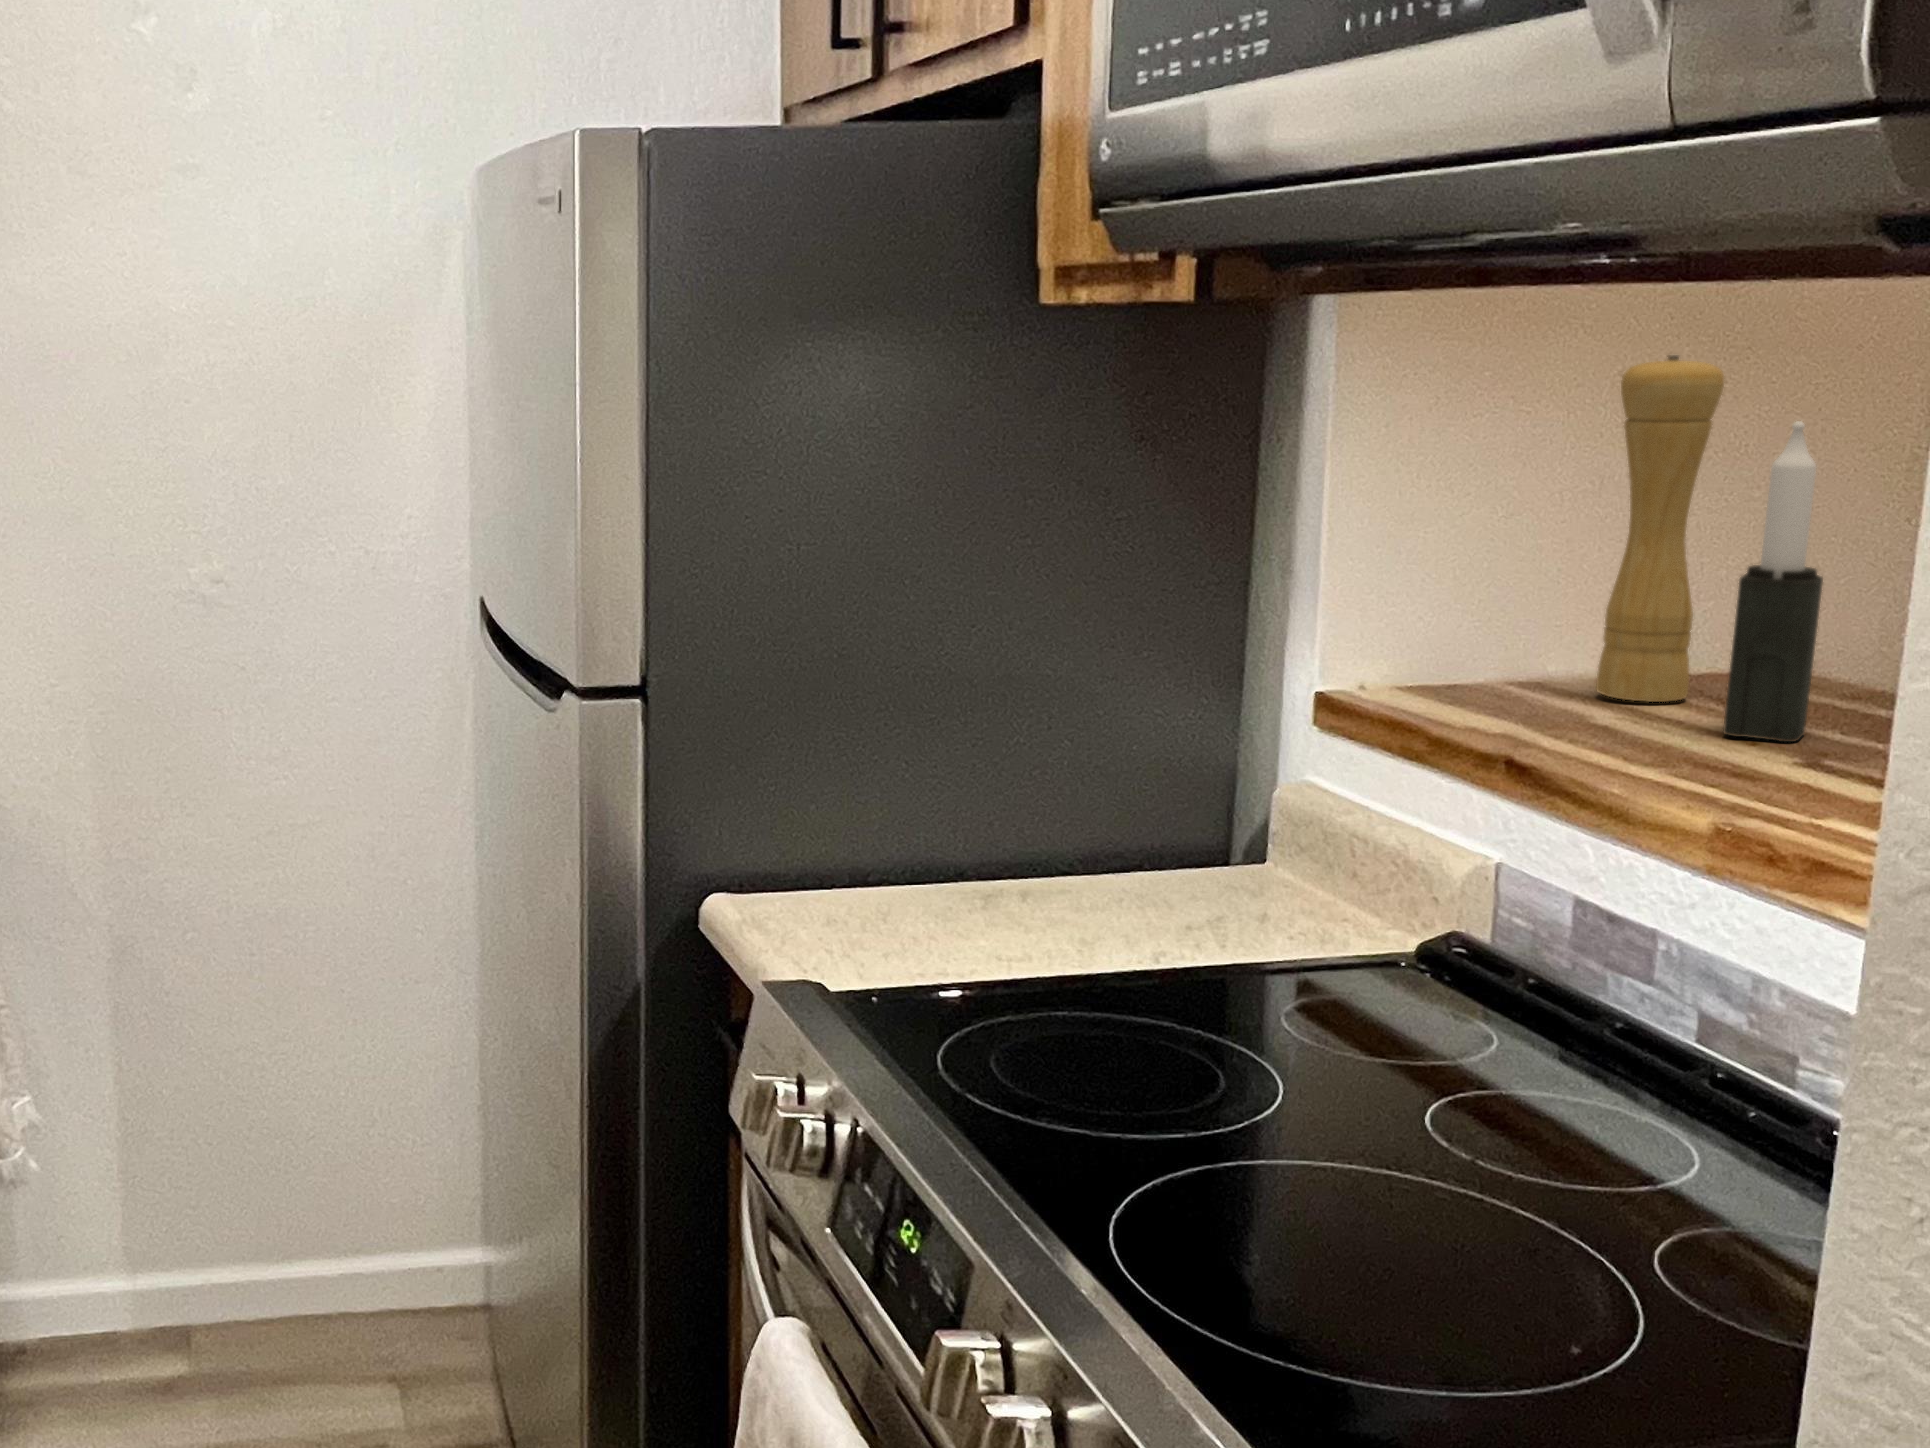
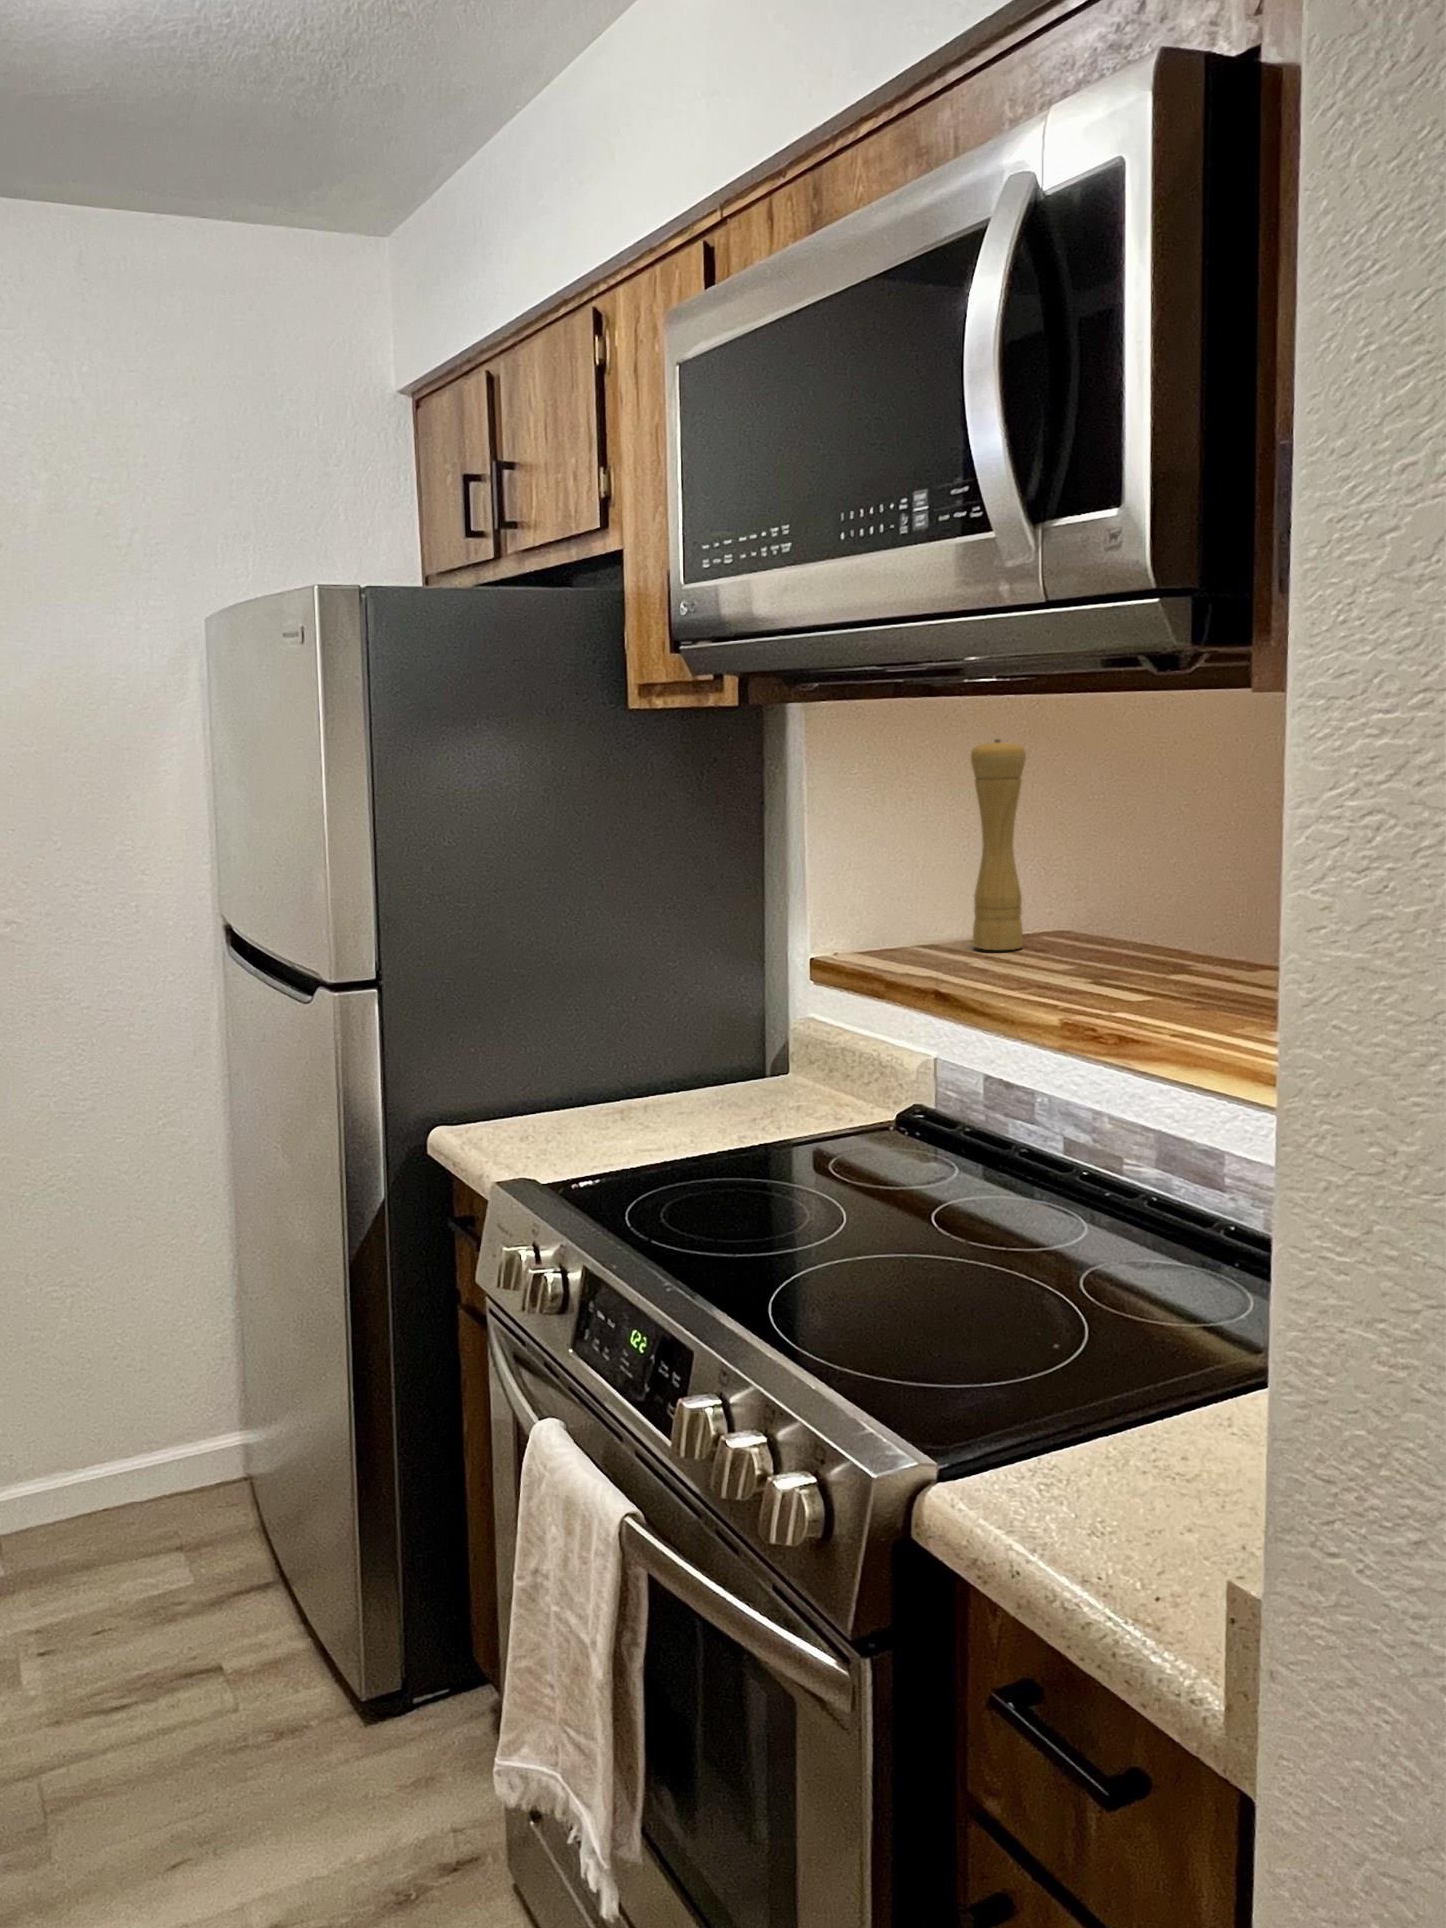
candle: present [1723,421,1823,742] -> none [1050,776,1093,968]

